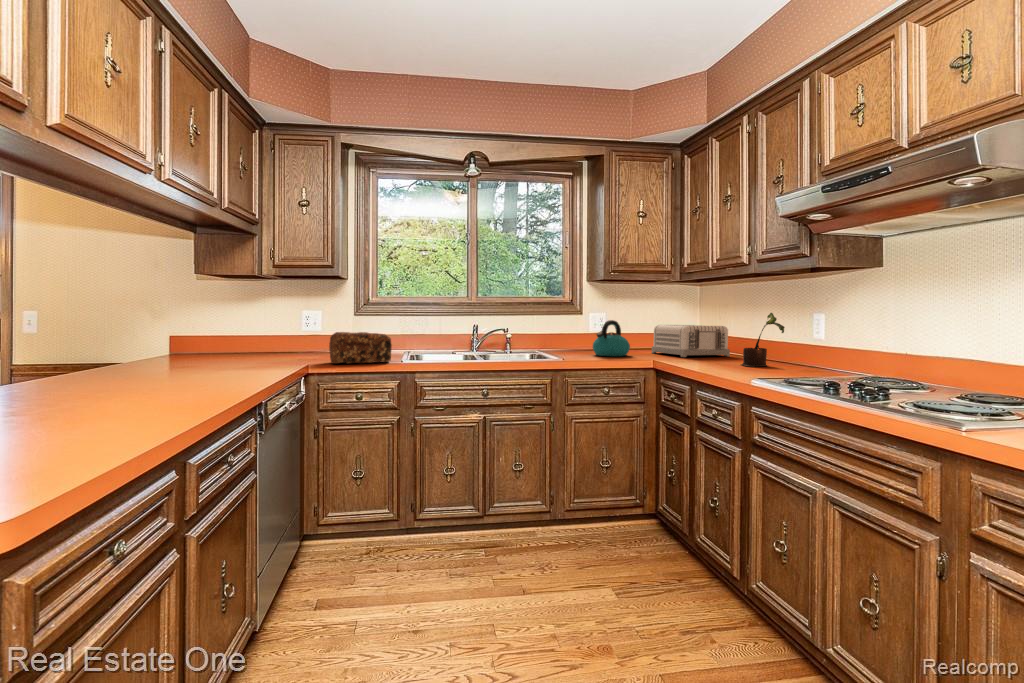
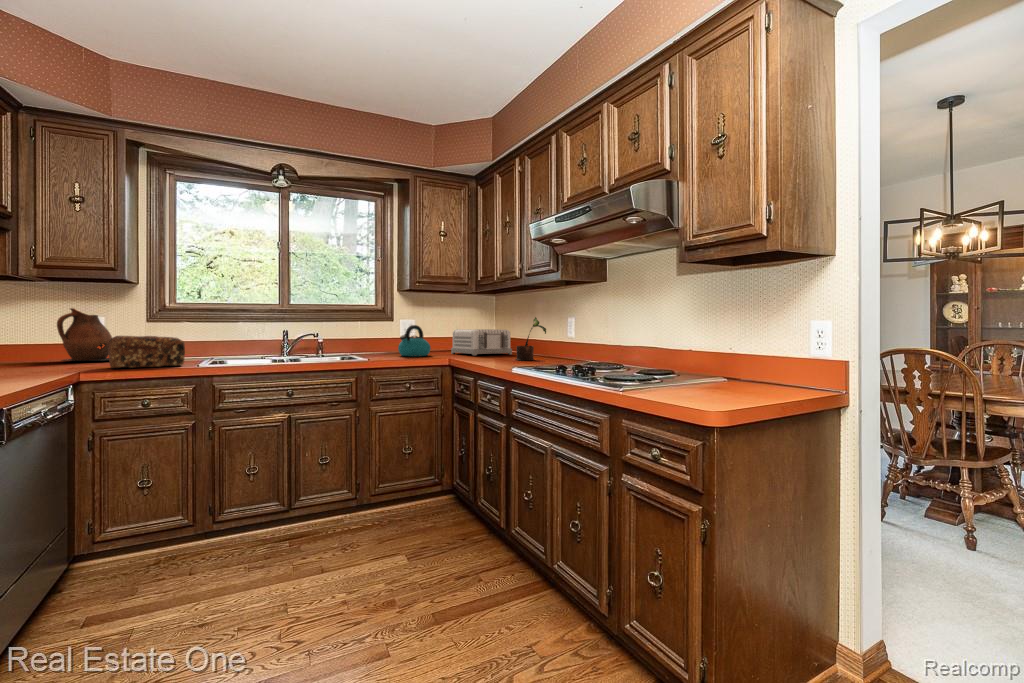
ceramic pitcher: none [287,304,333,355] -> present [57,308,112,361]

